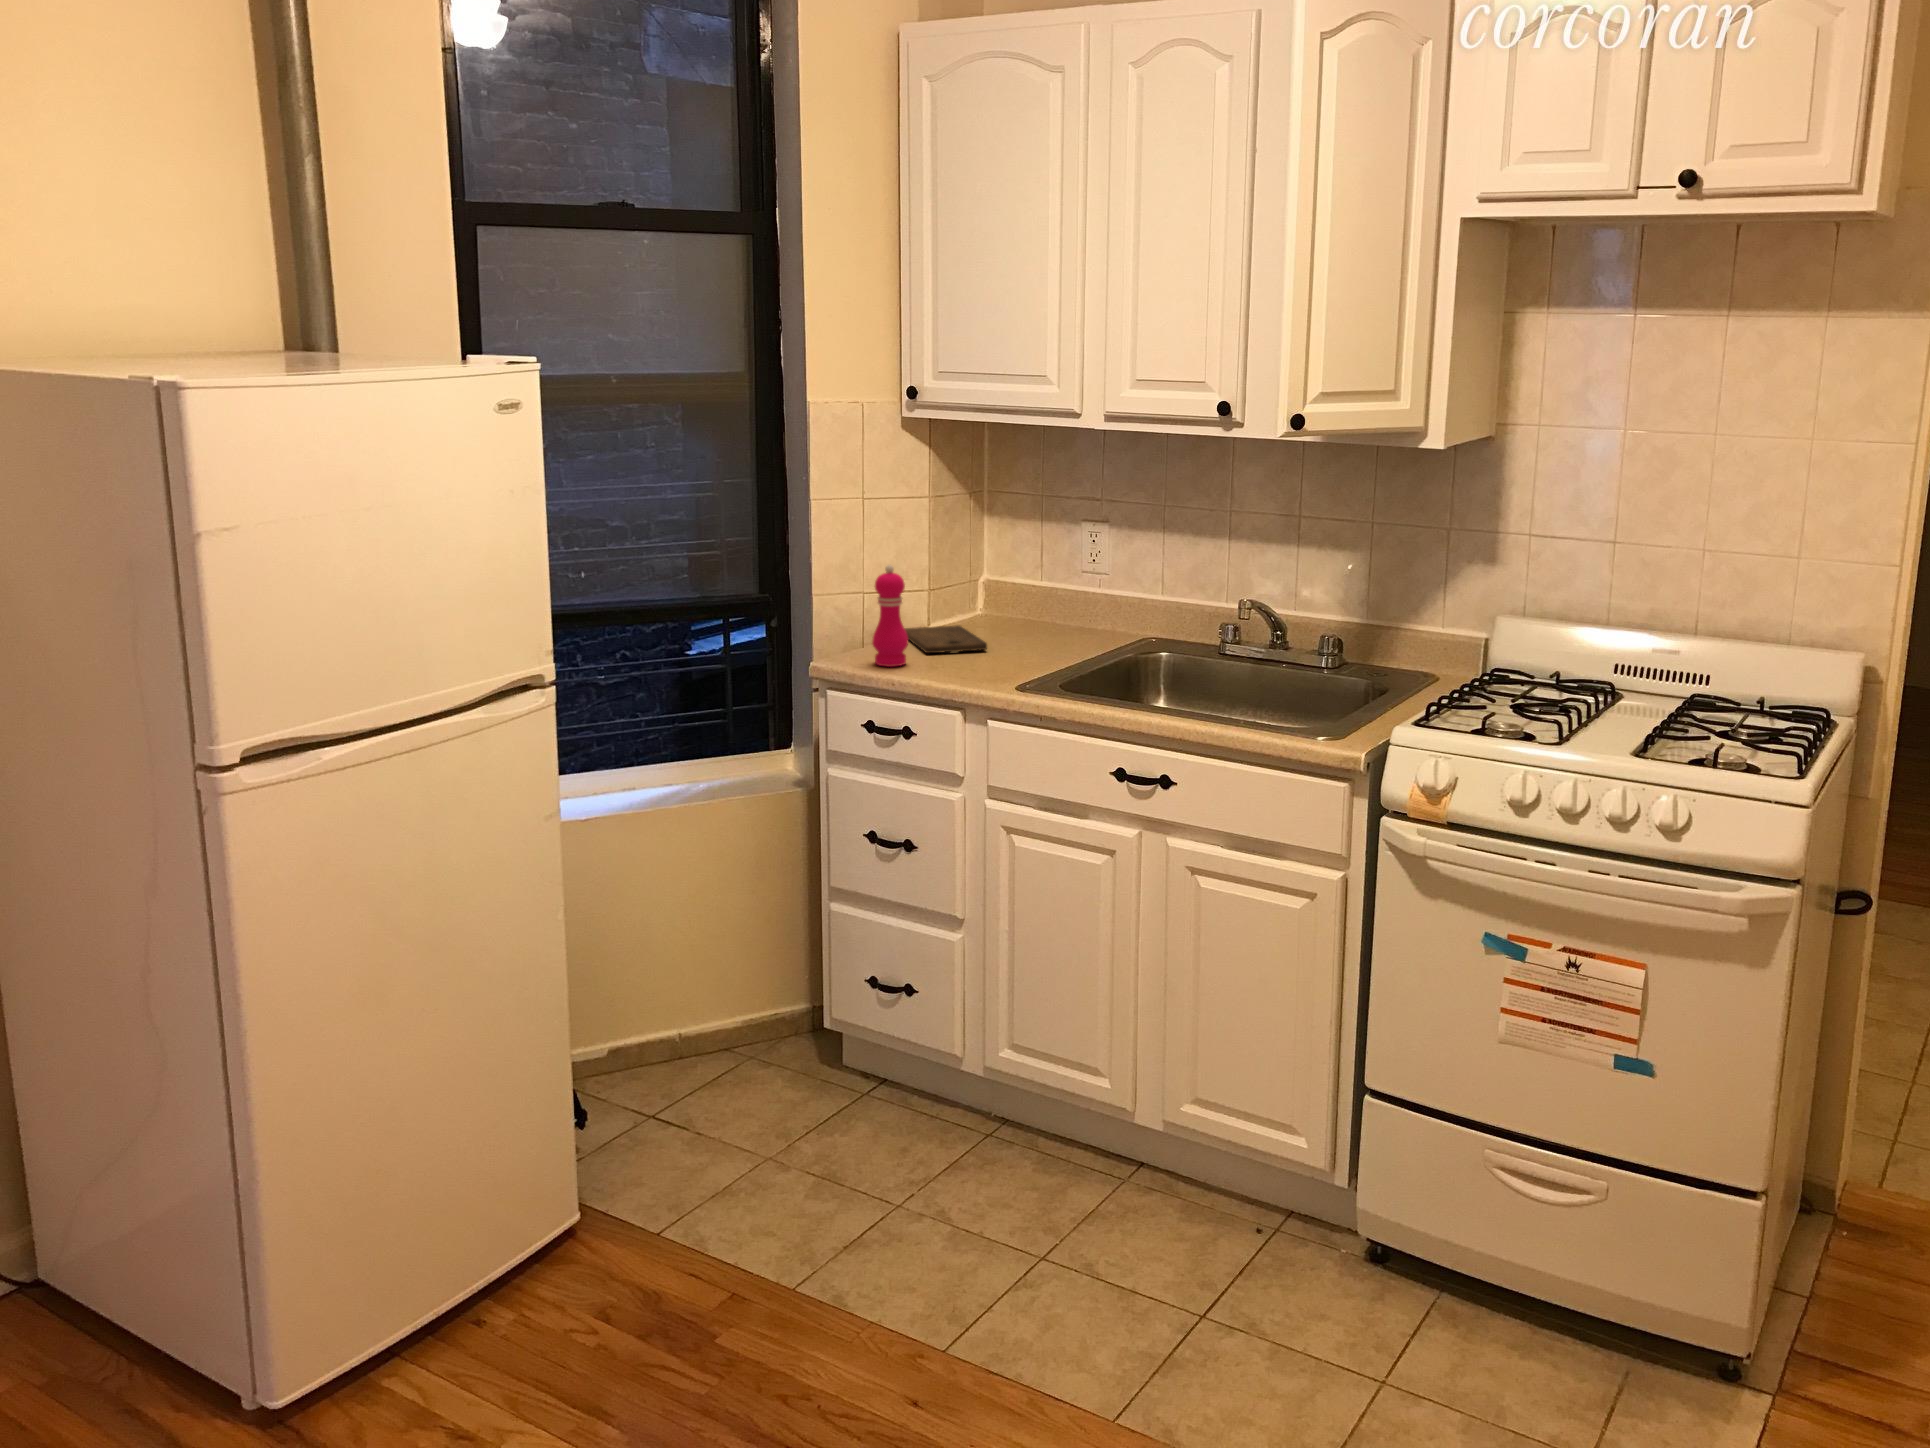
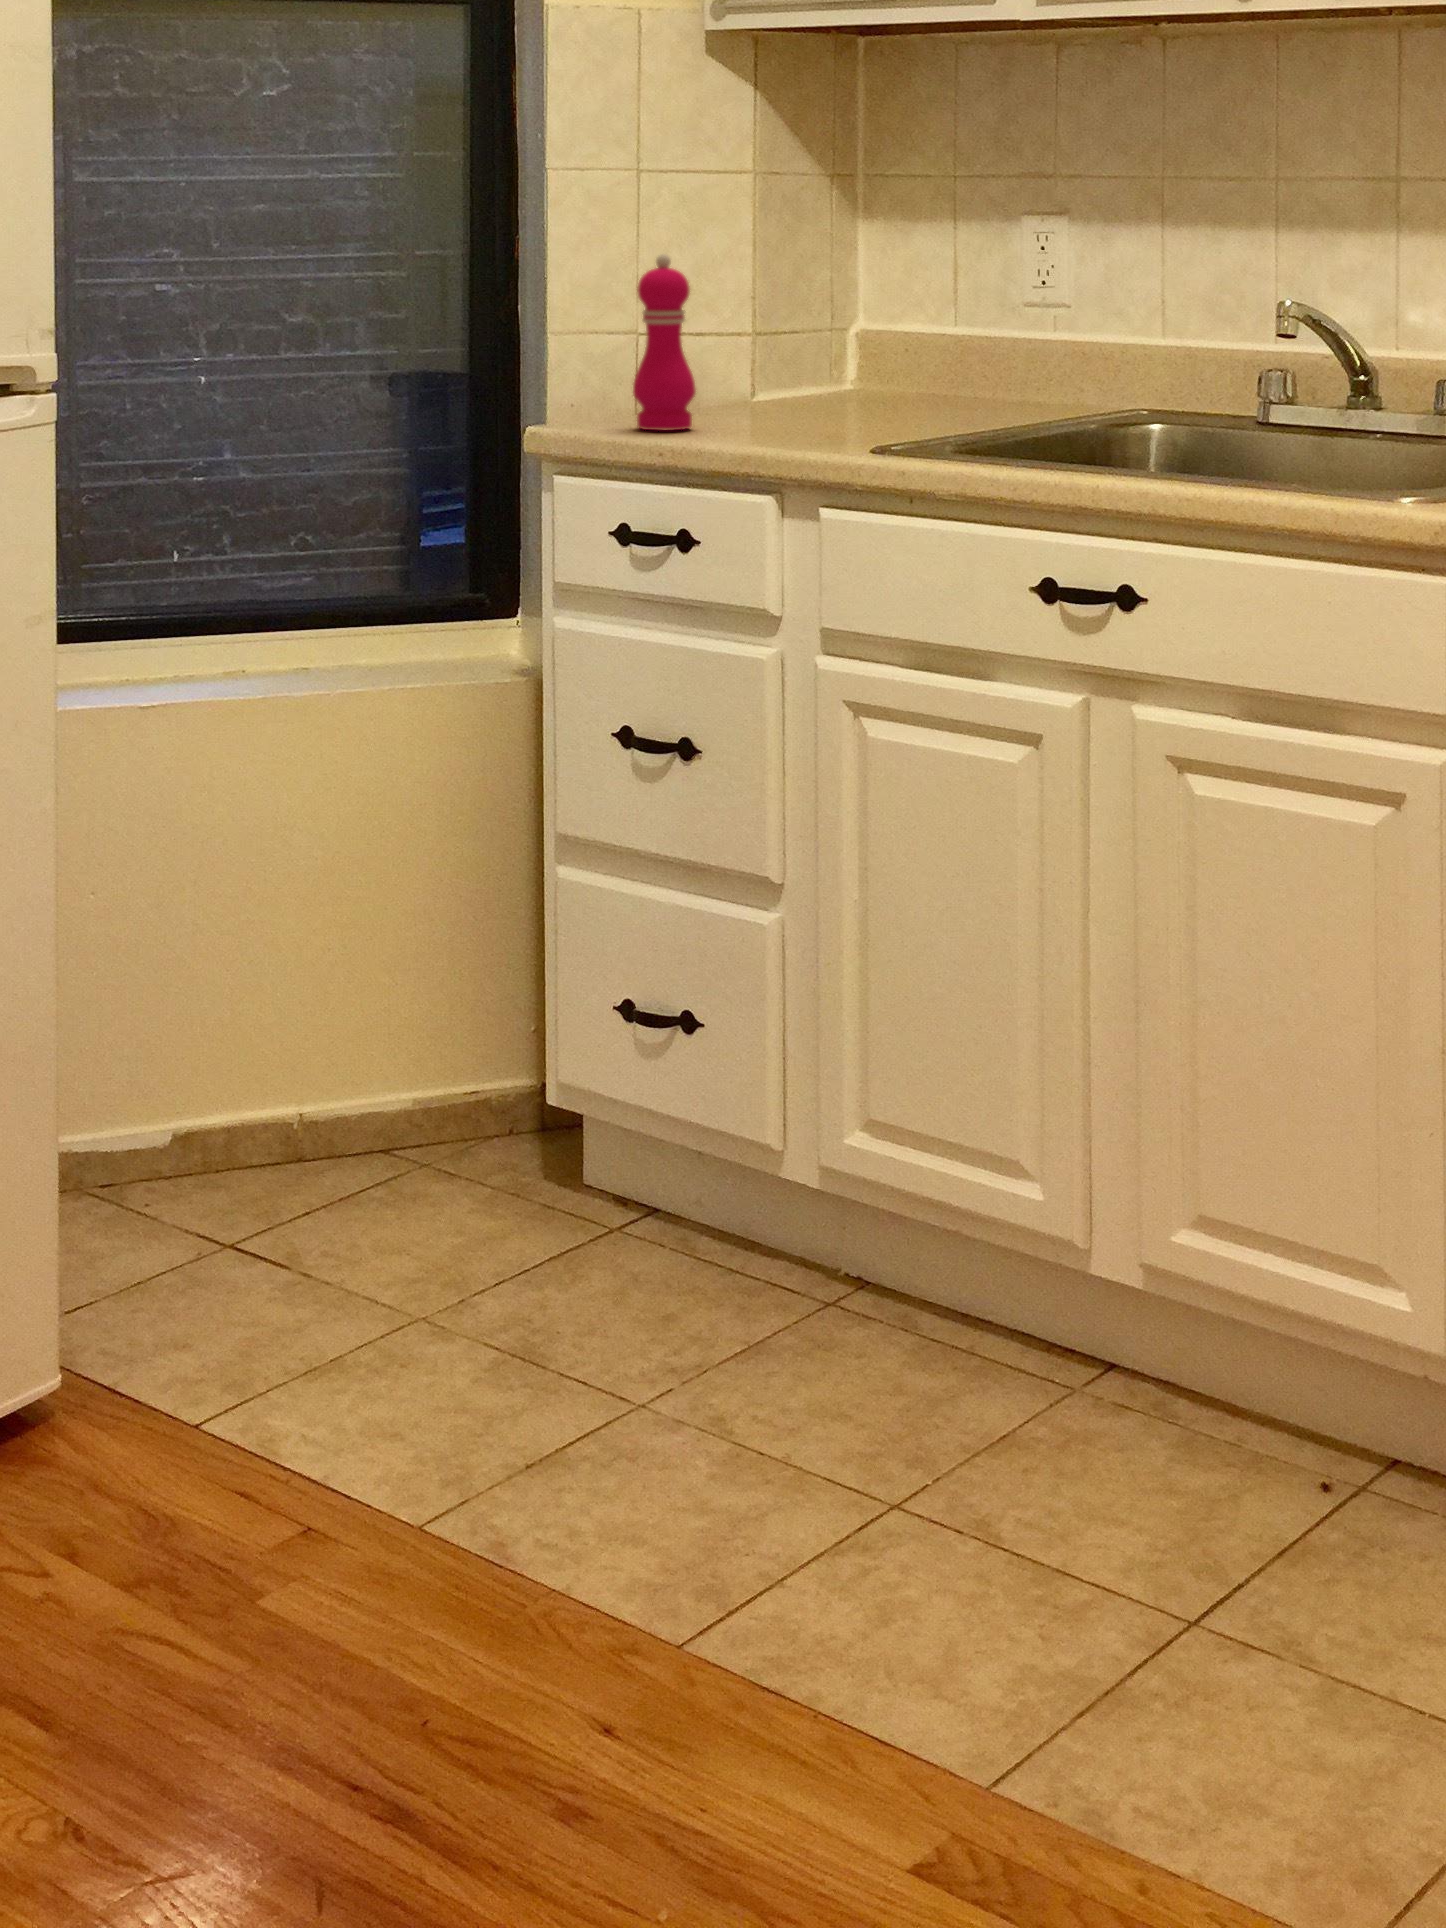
cutting board: present [905,625,987,653] -> none [702,390,842,419]

